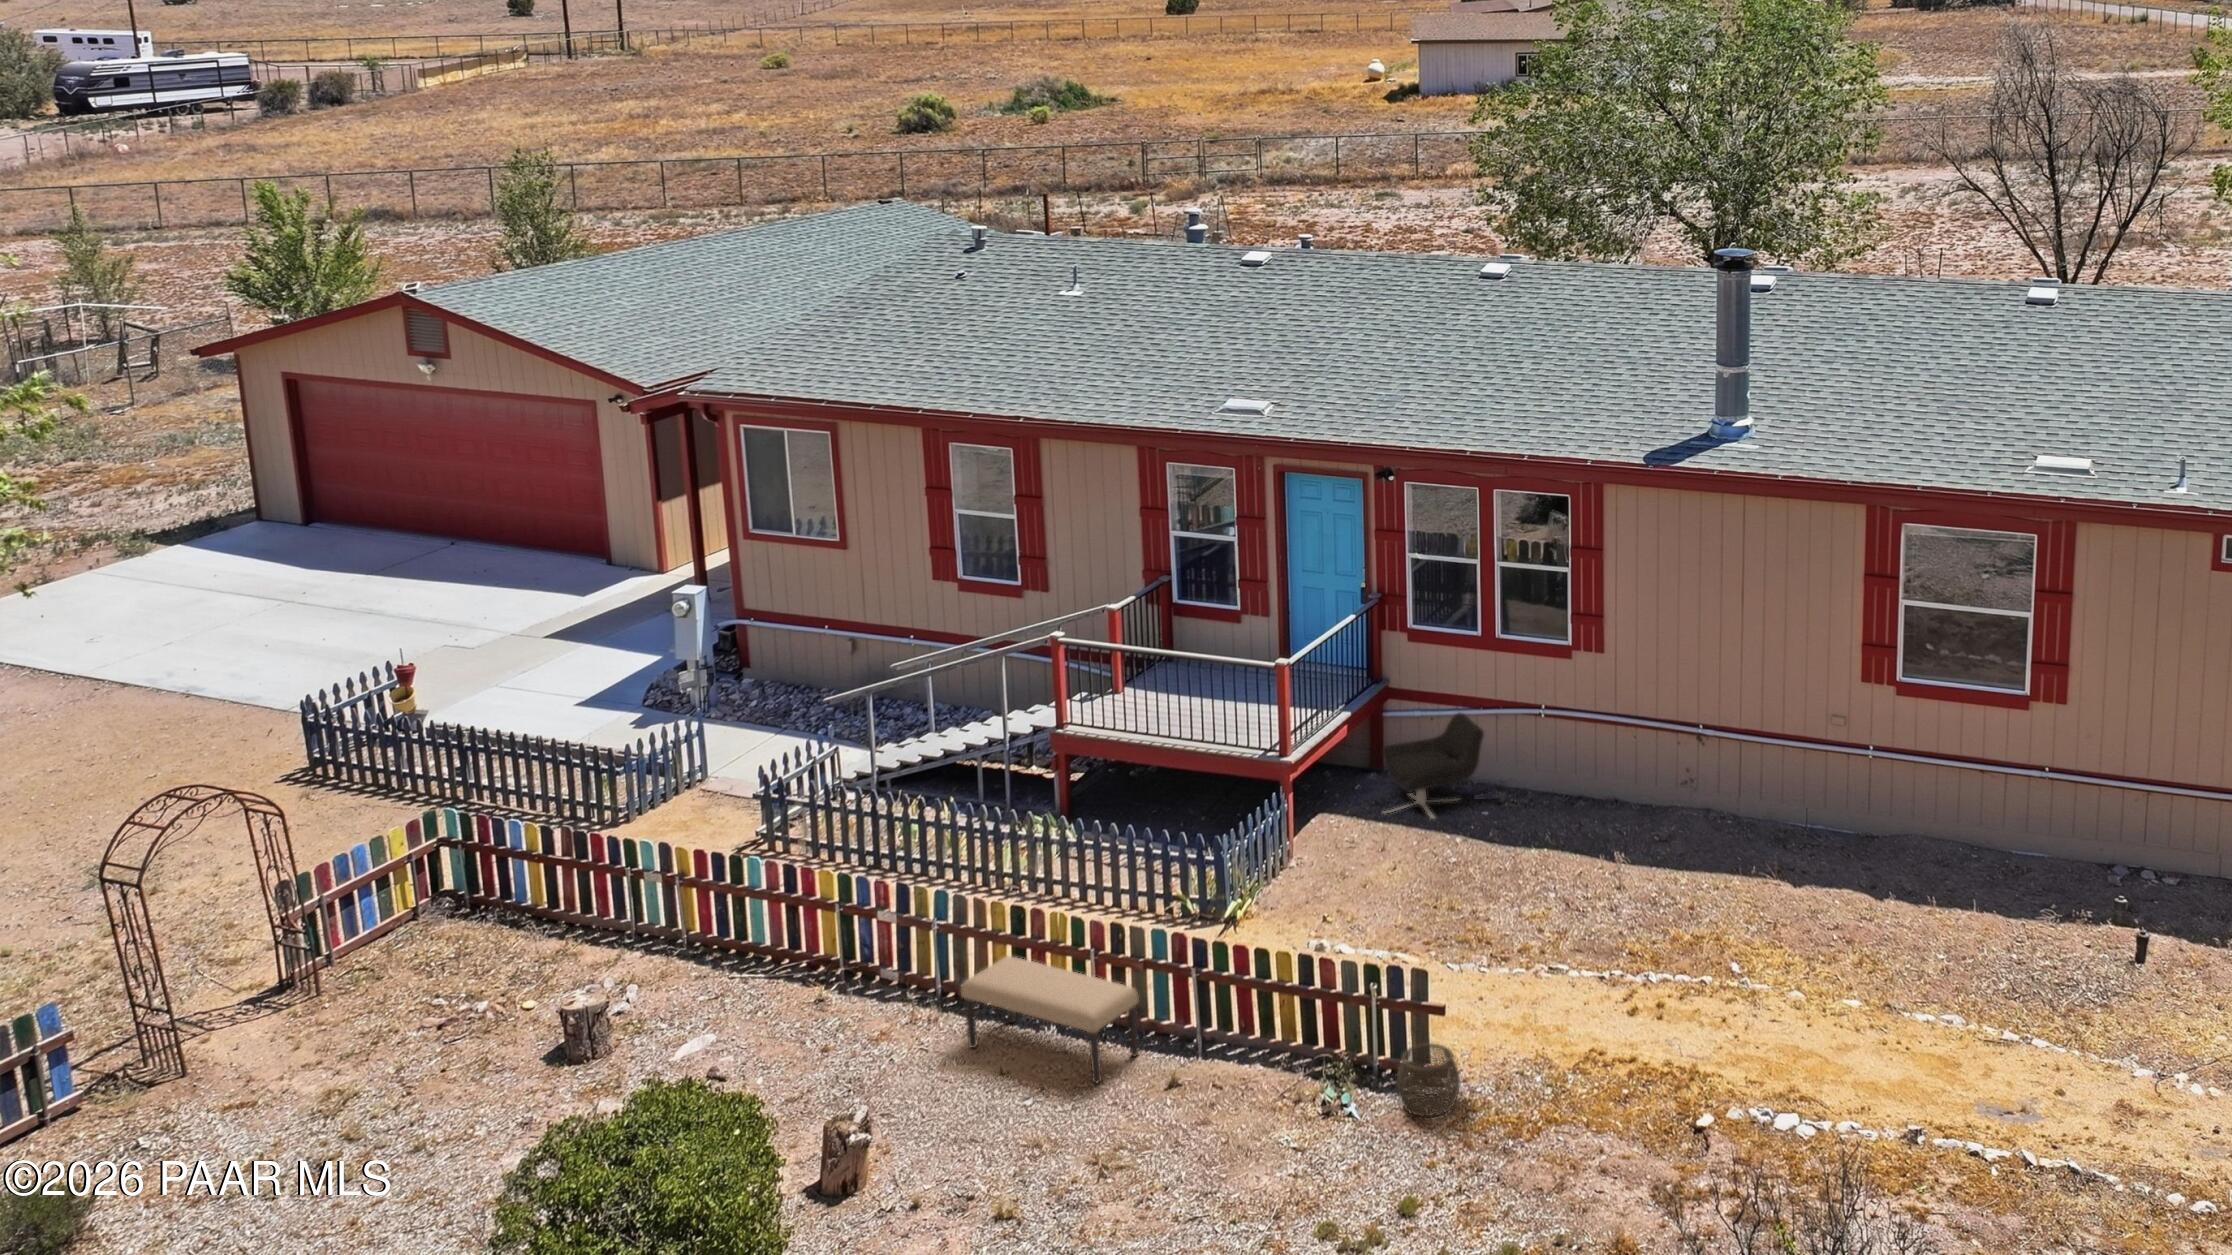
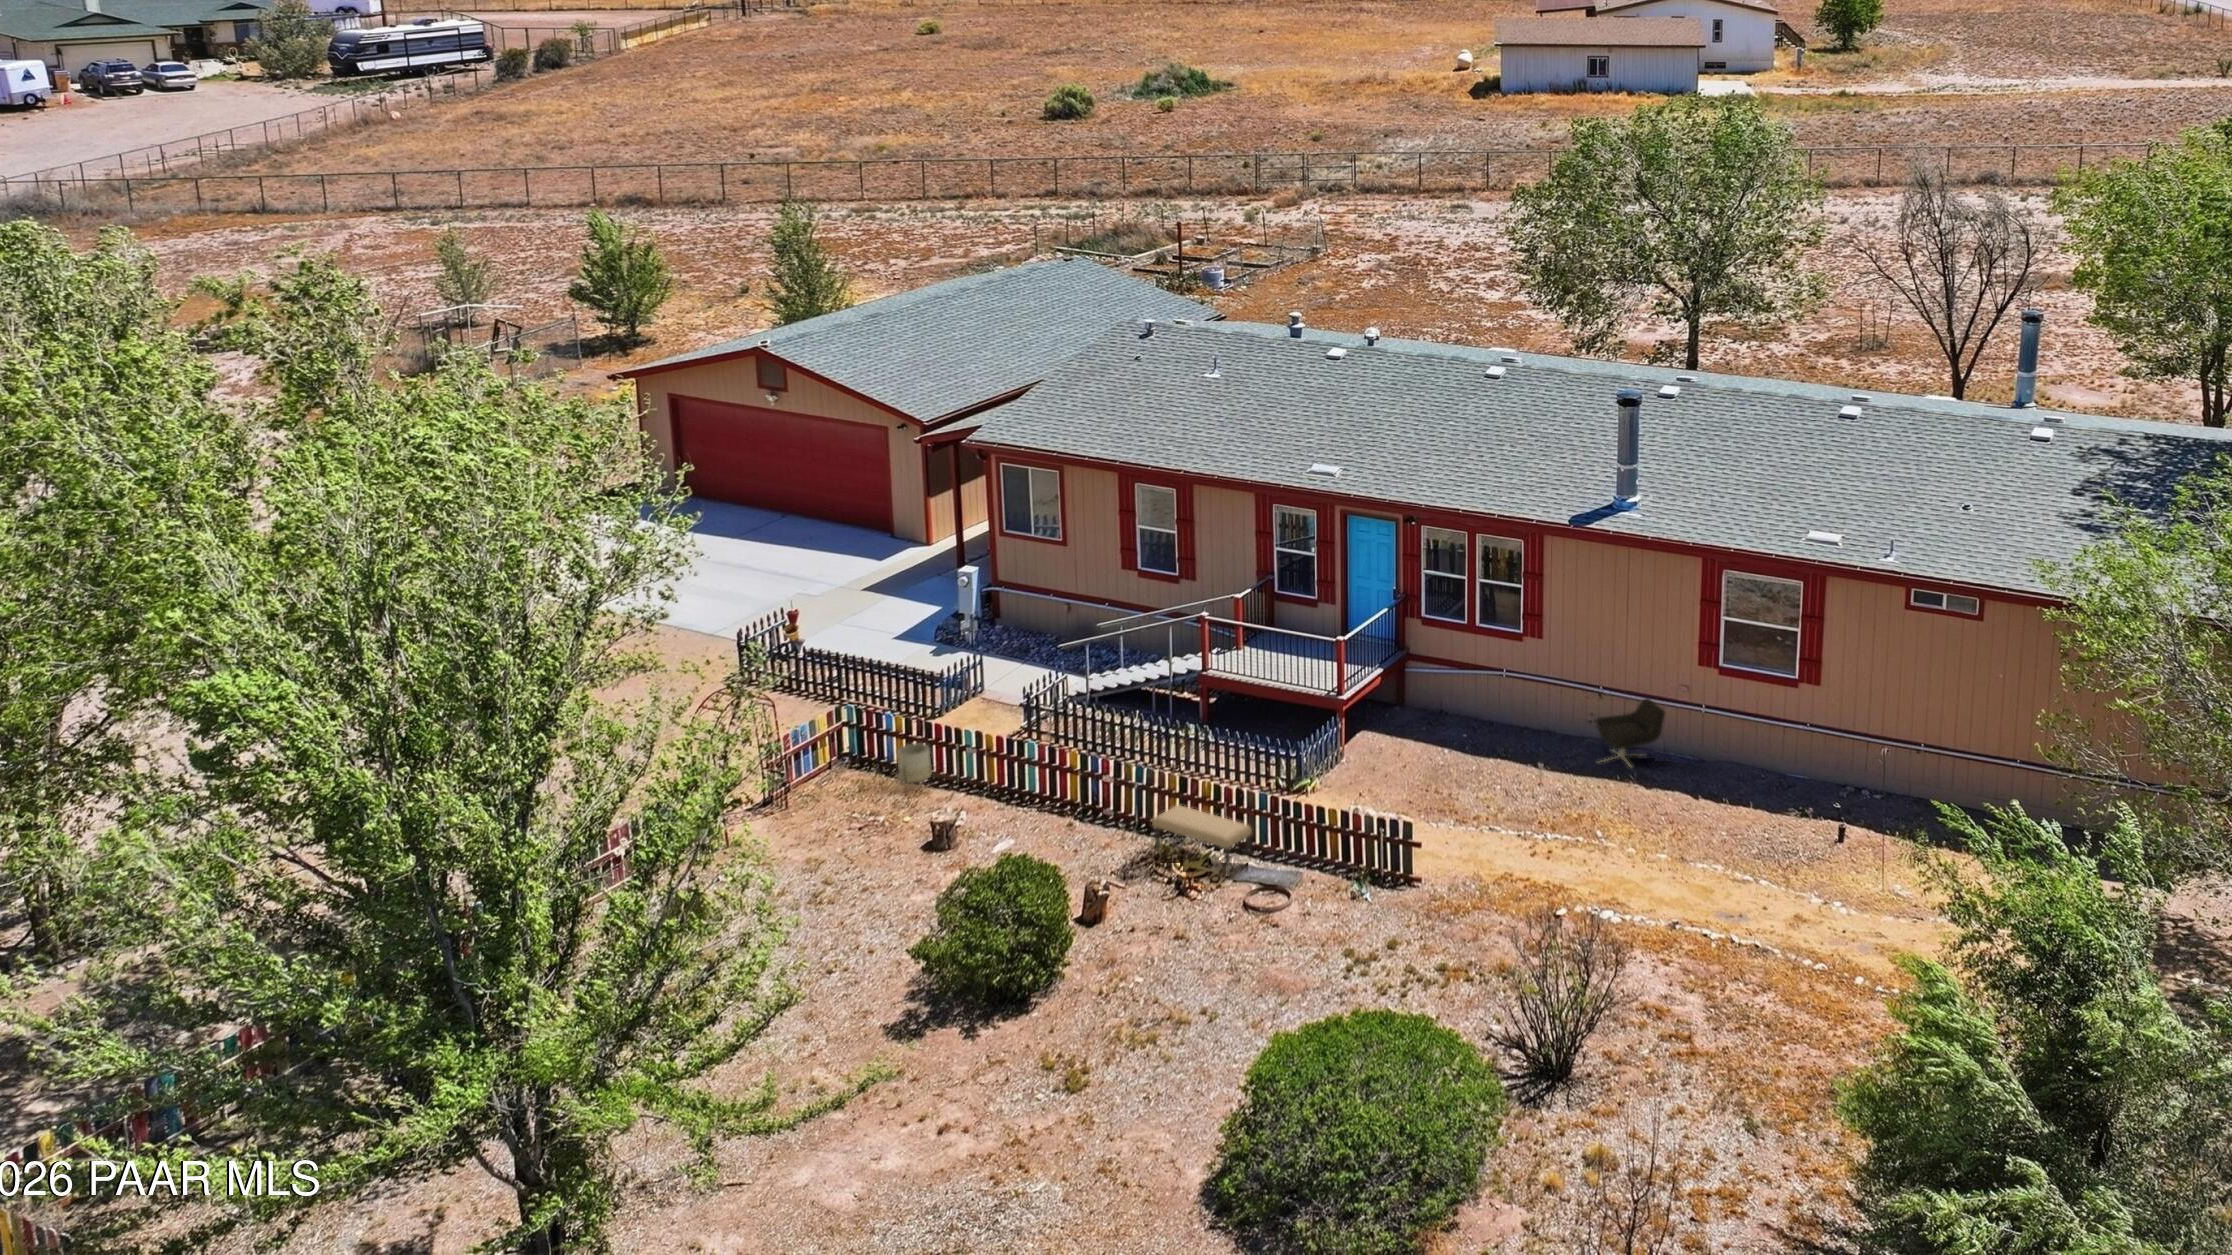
lounge chair: present [1383,712,1484,818] -> present [1596,698,1665,766]
planter: none [526,869,594,959] -> present [897,743,932,783]
woven basket: present [1397,1043,1460,1117] -> none [1393,863,1428,903]

